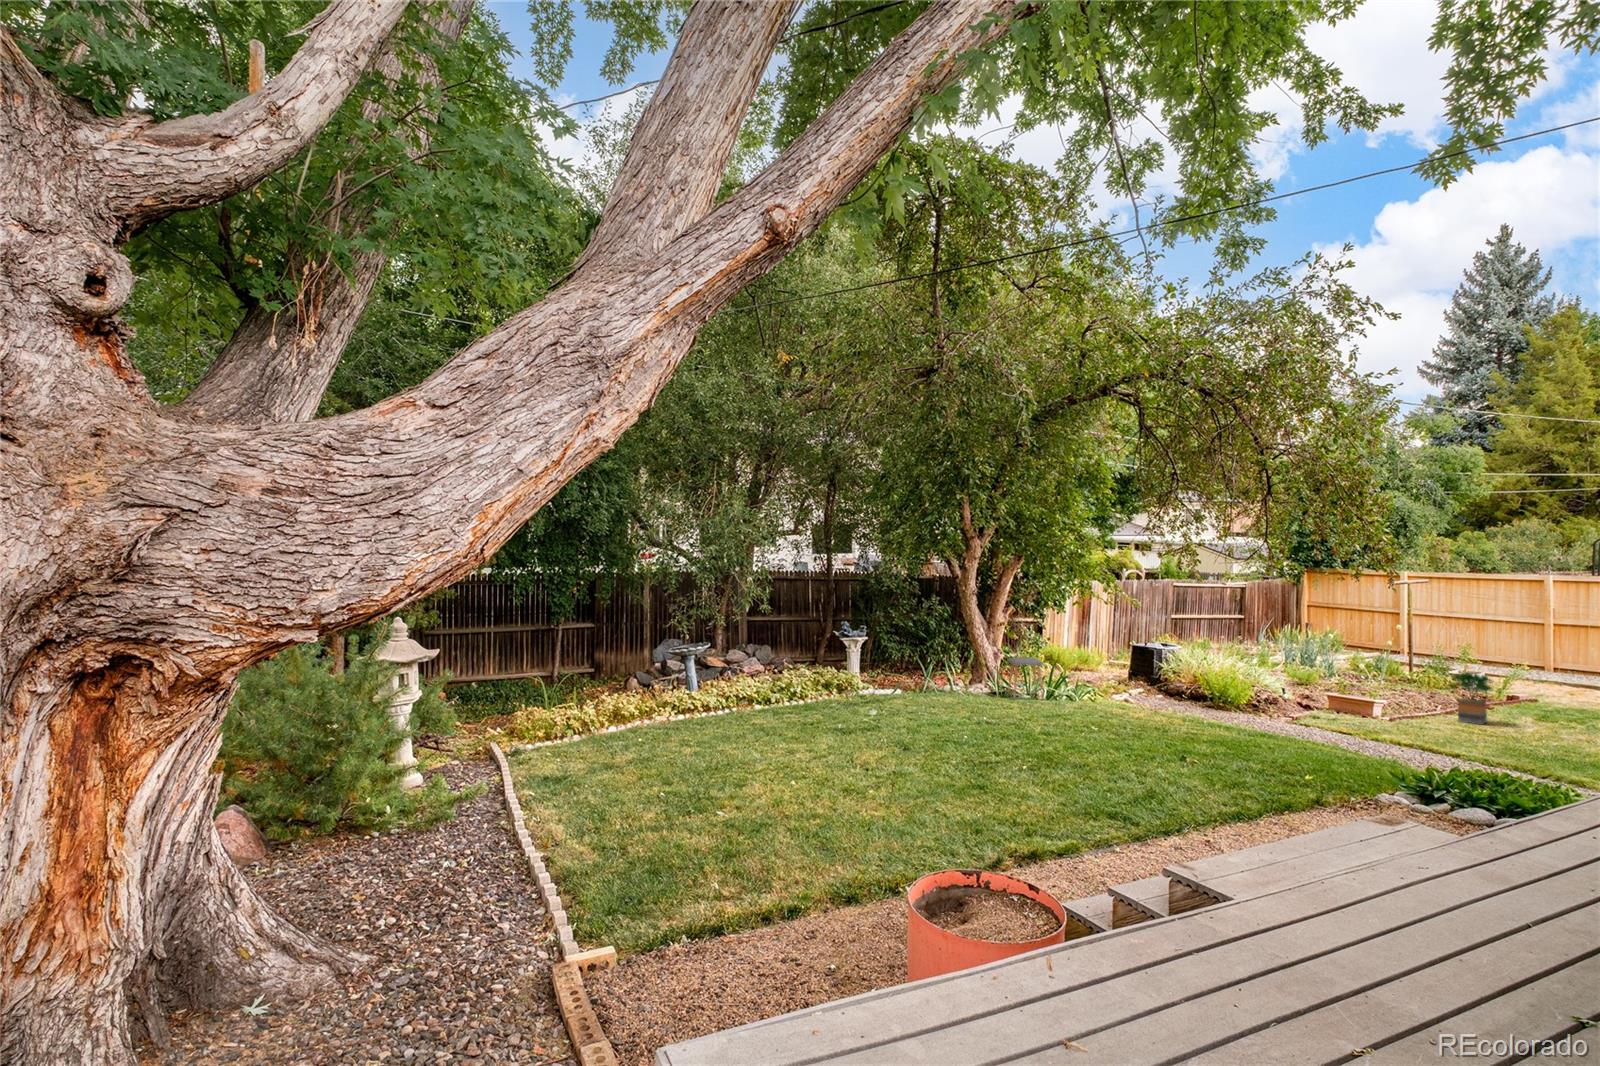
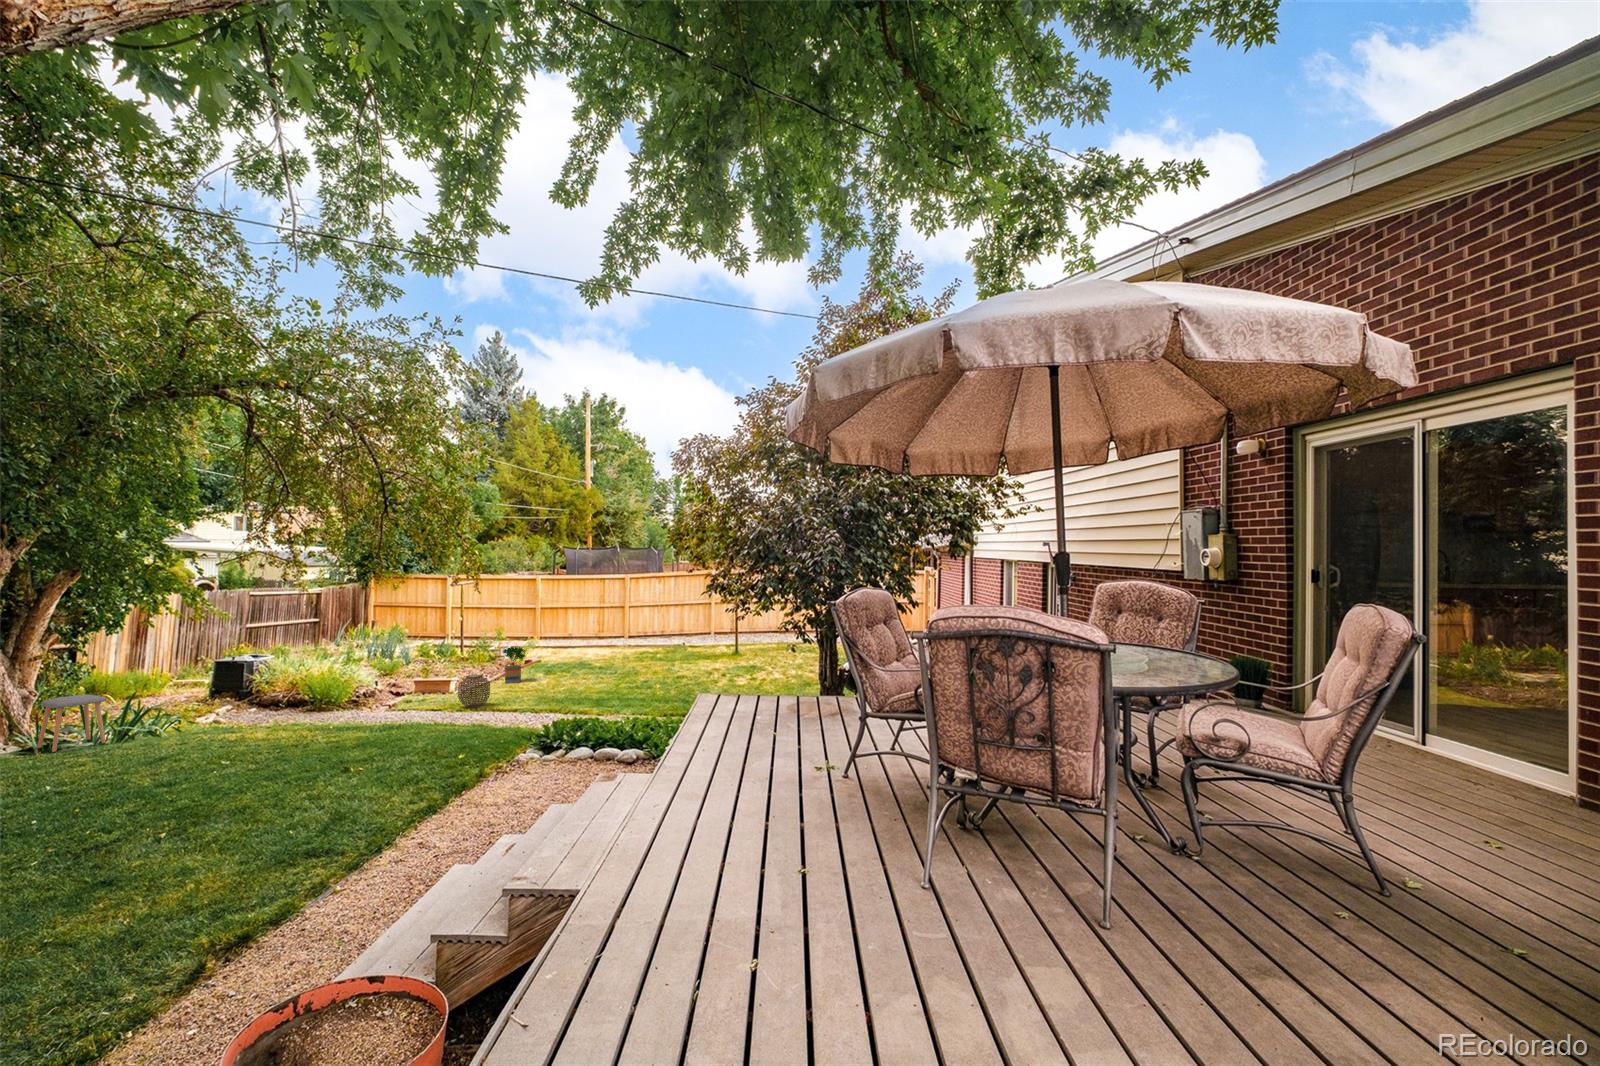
woven basket: none [1369,700,1417,744] -> present [458,675,490,708]

